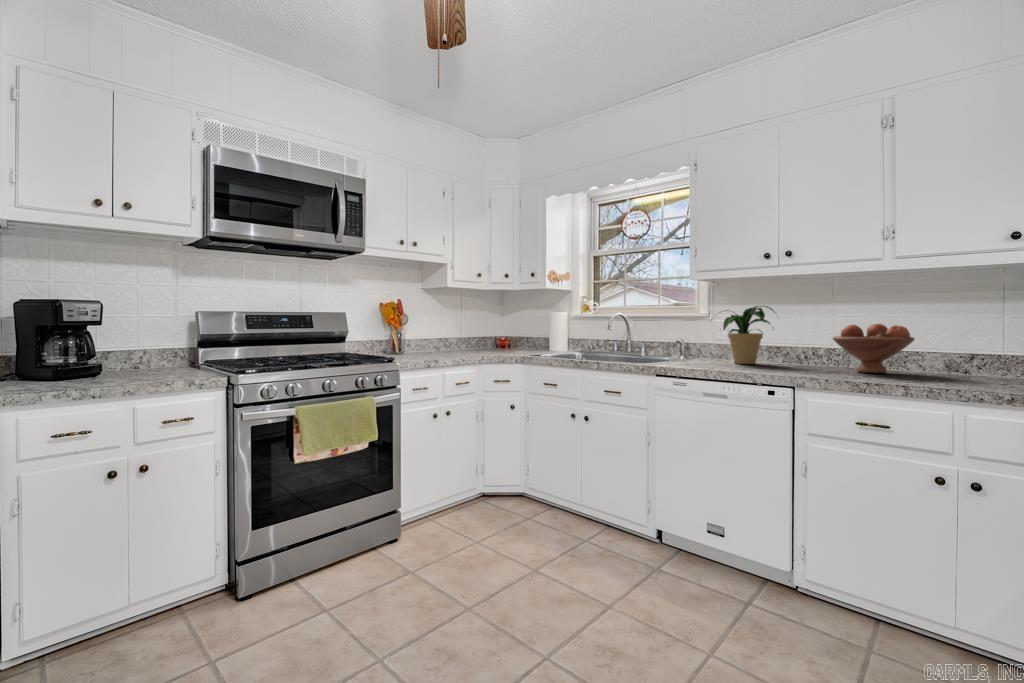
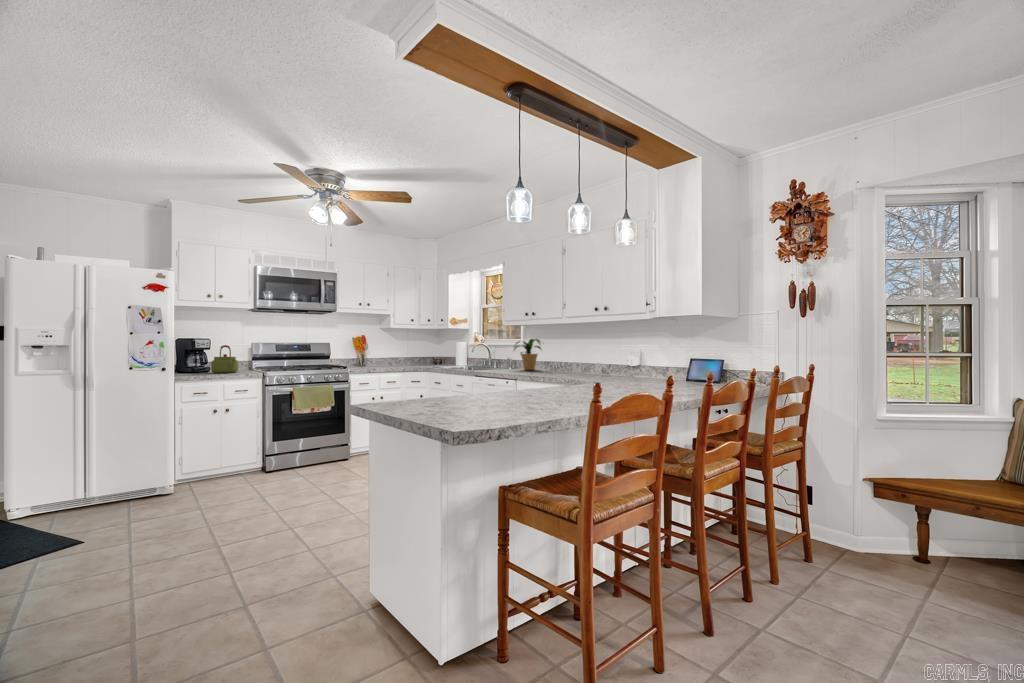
kettle: none [101,315,169,380] -> present [211,345,238,373]
fruit bowl: present [833,324,915,373] -> none [550,348,583,373]

